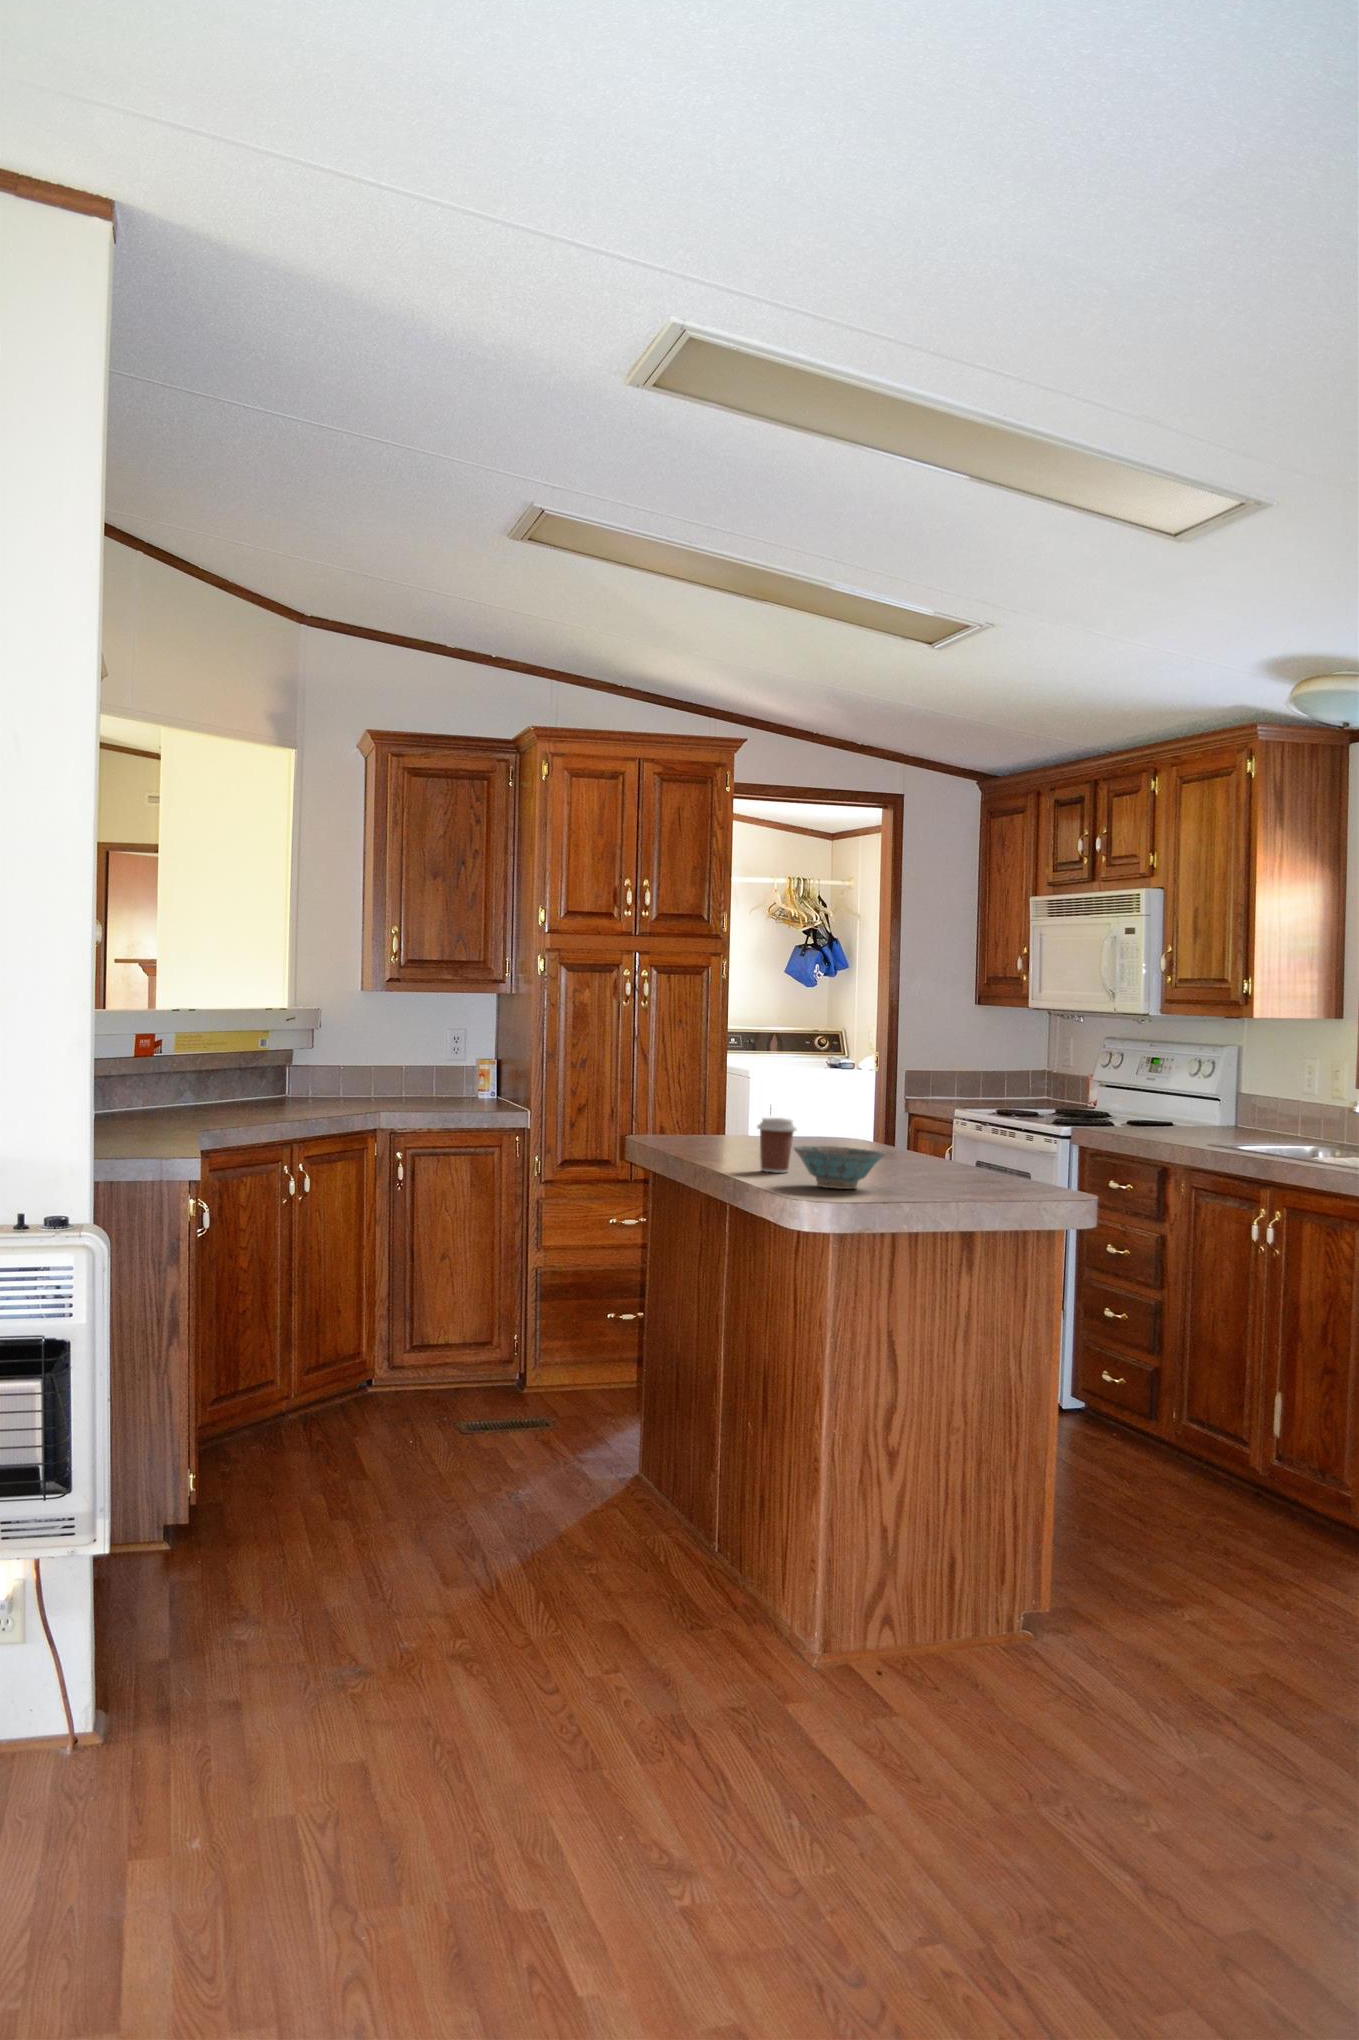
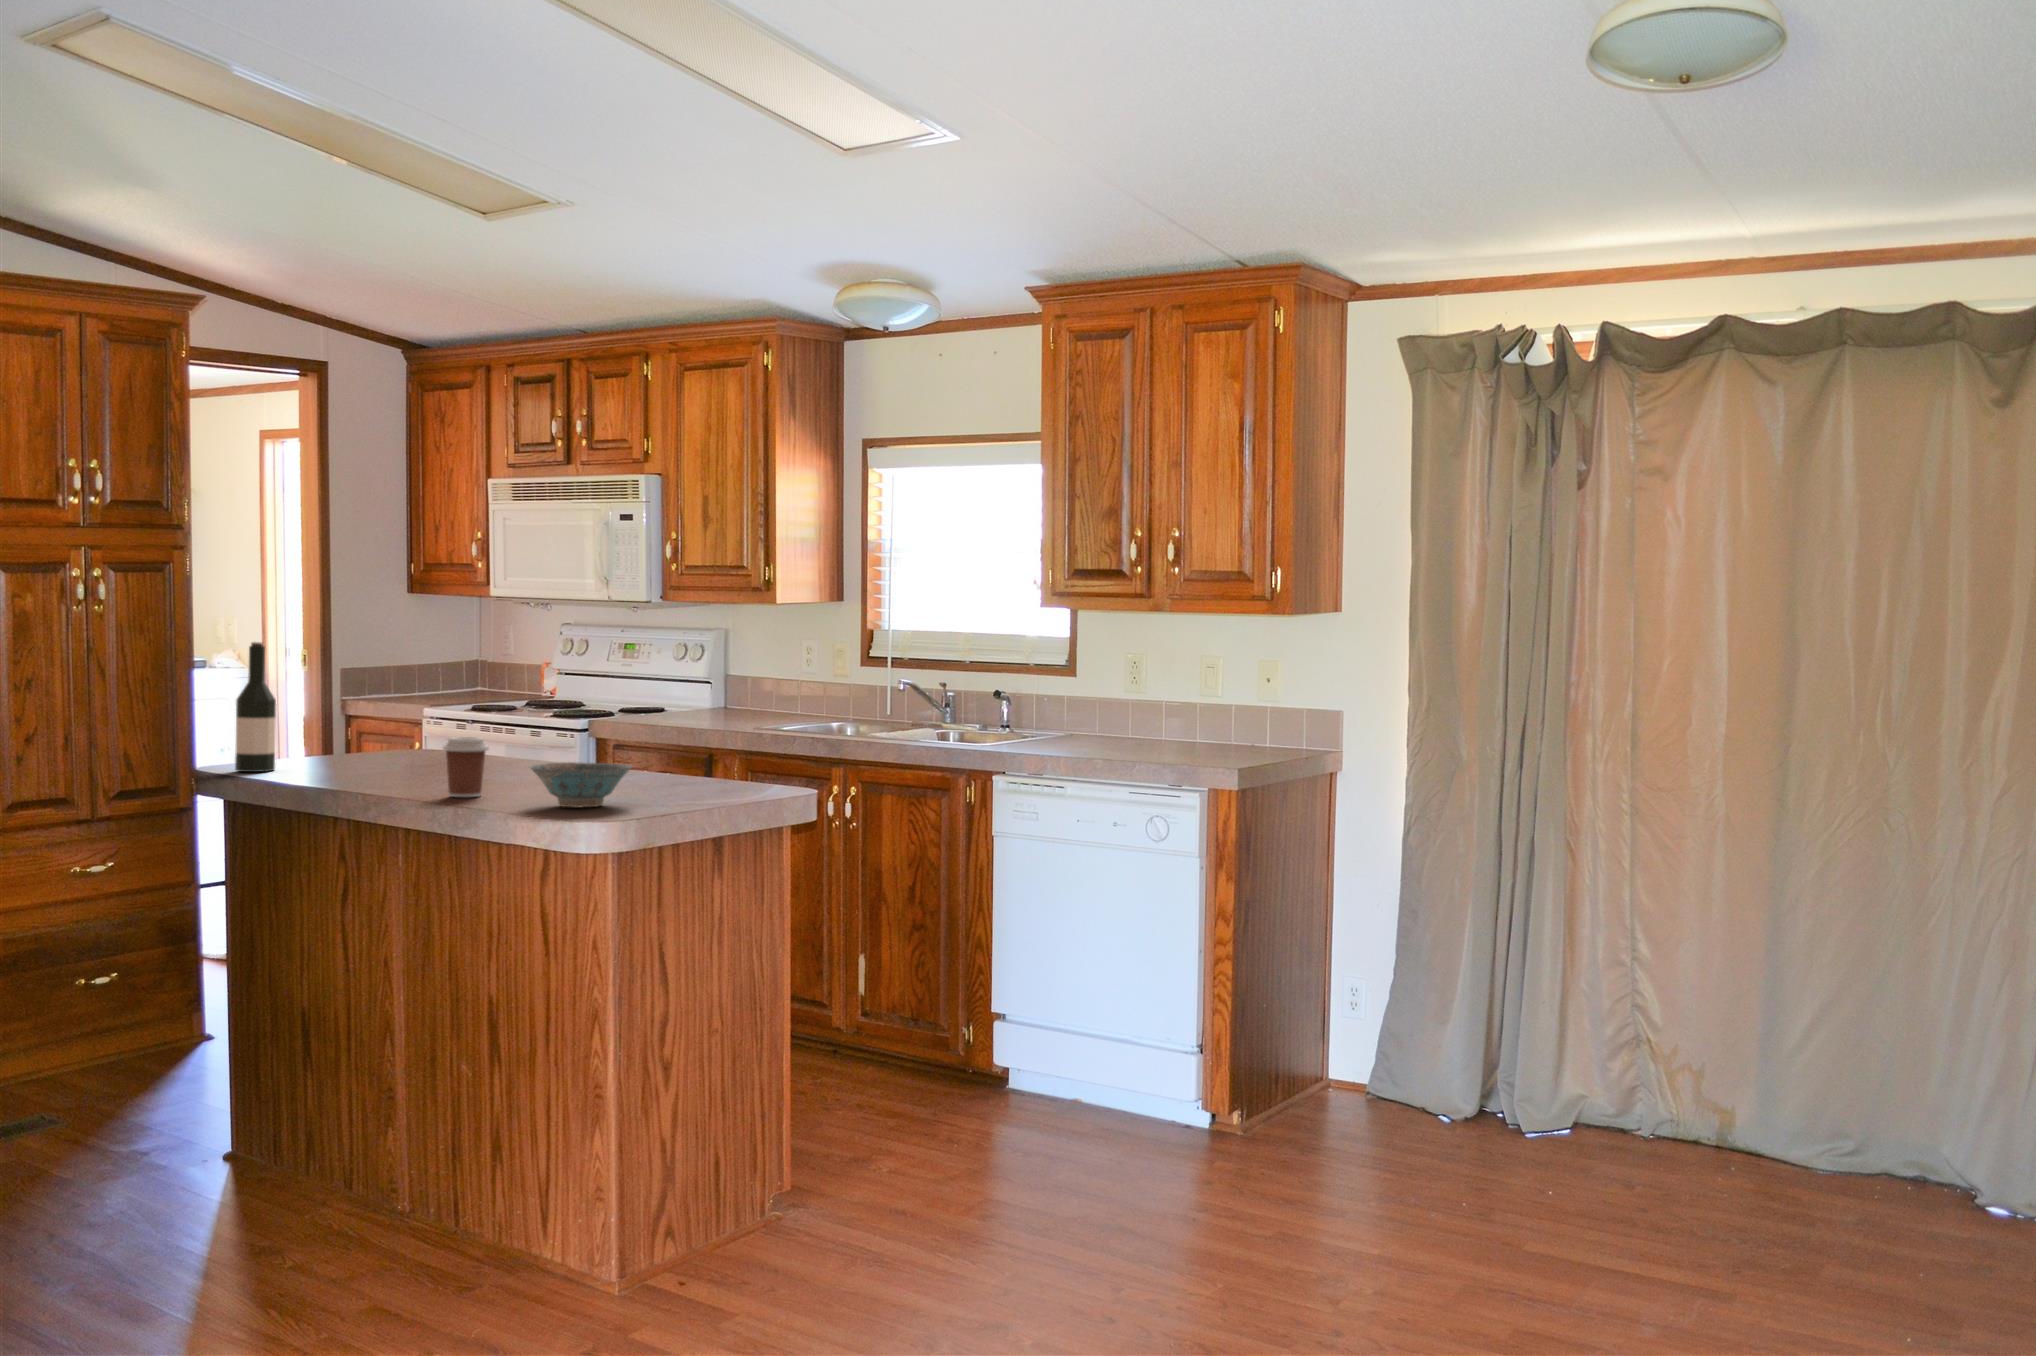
wine bottle: none [674,1033,706,1142] -> present [235,642,276,772]

